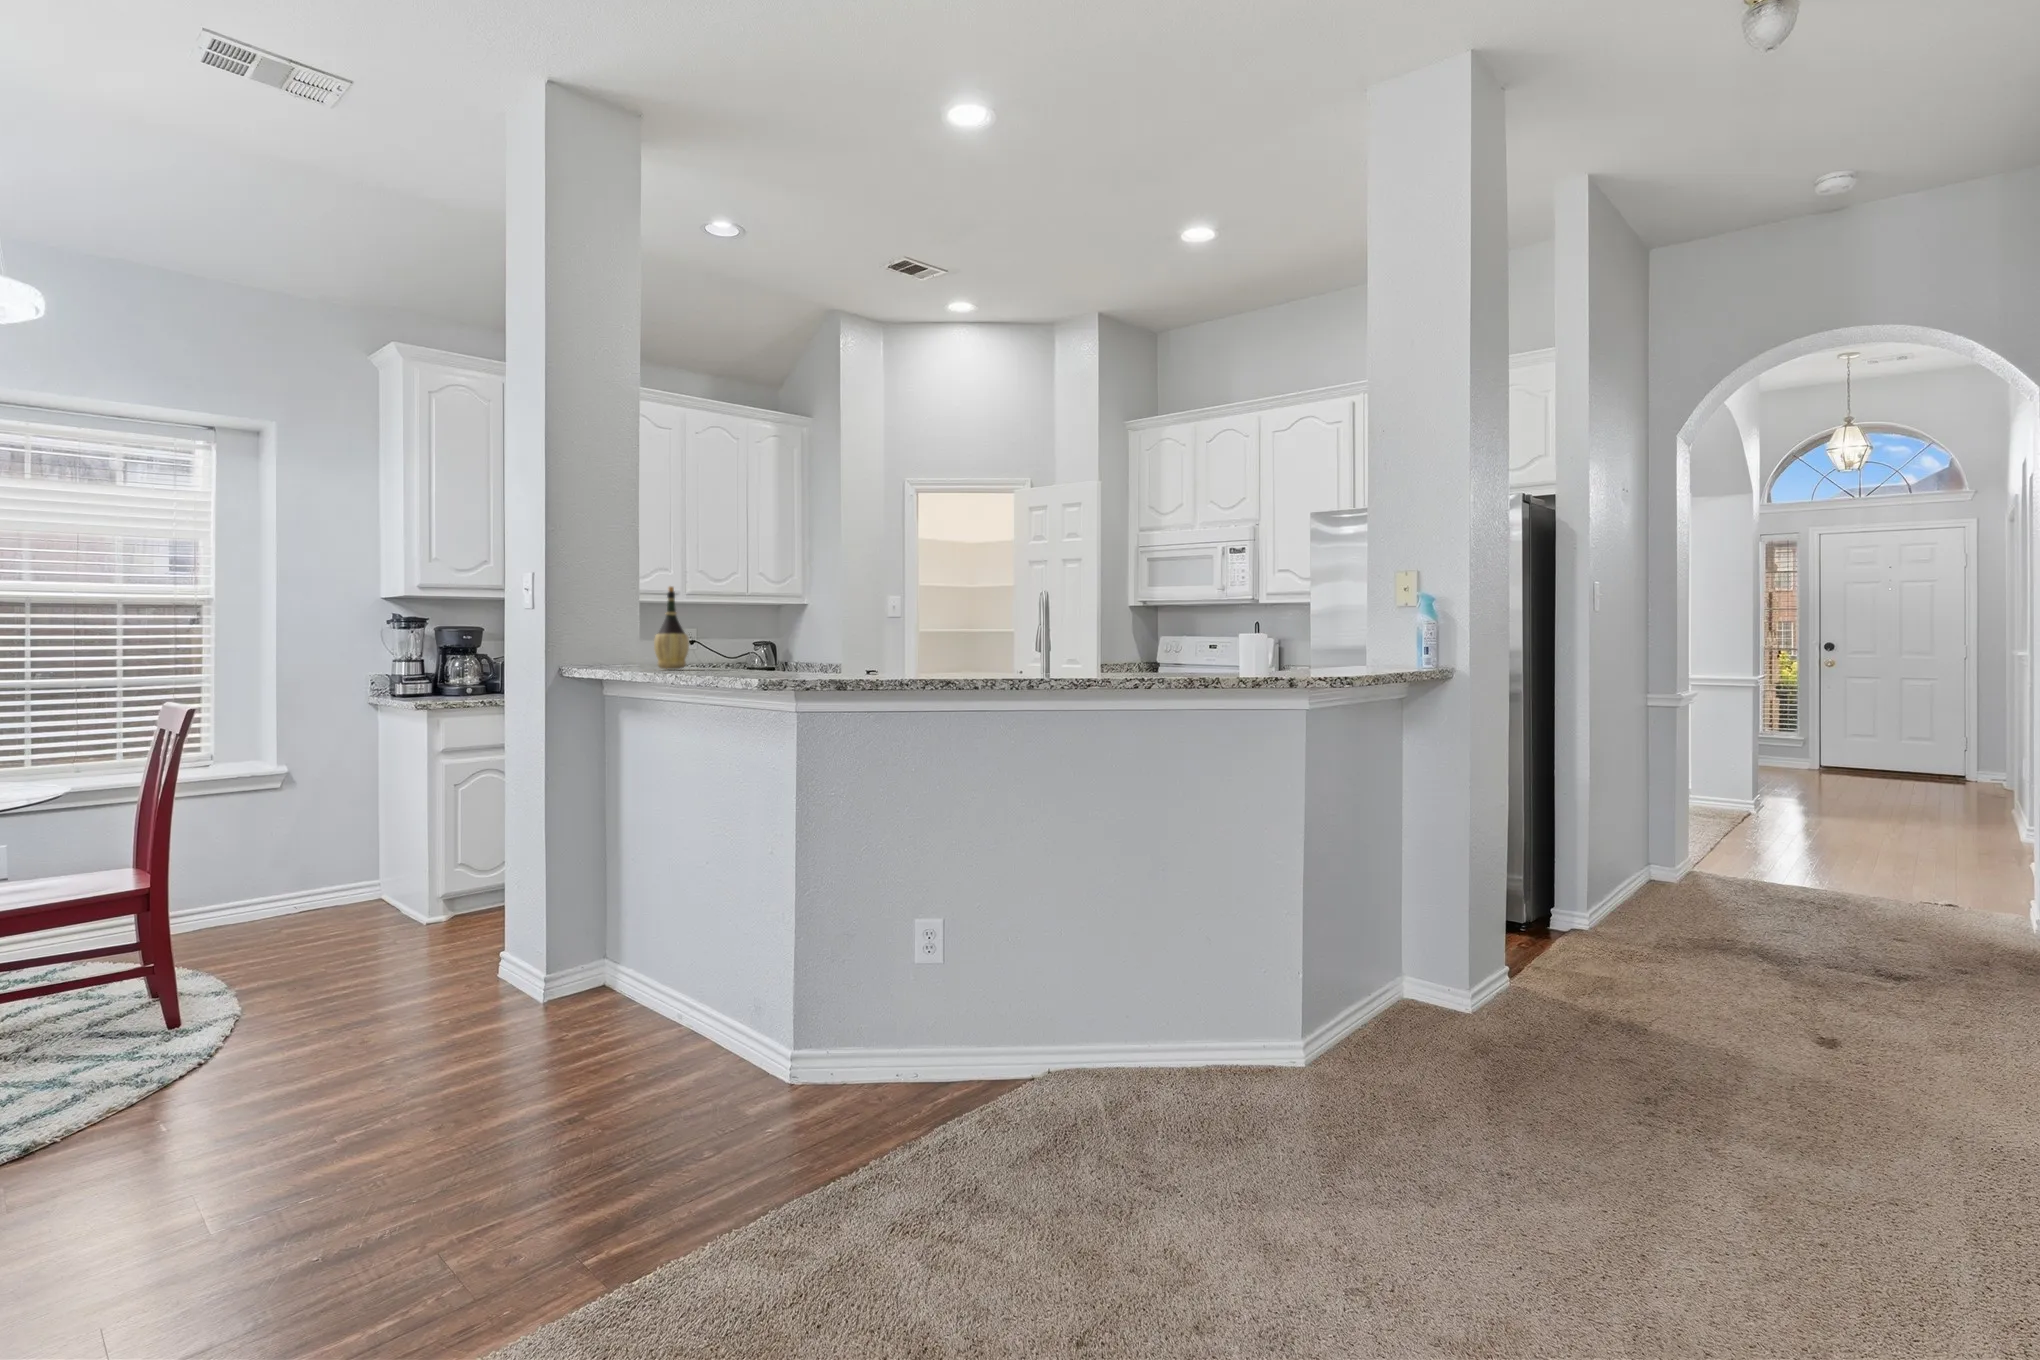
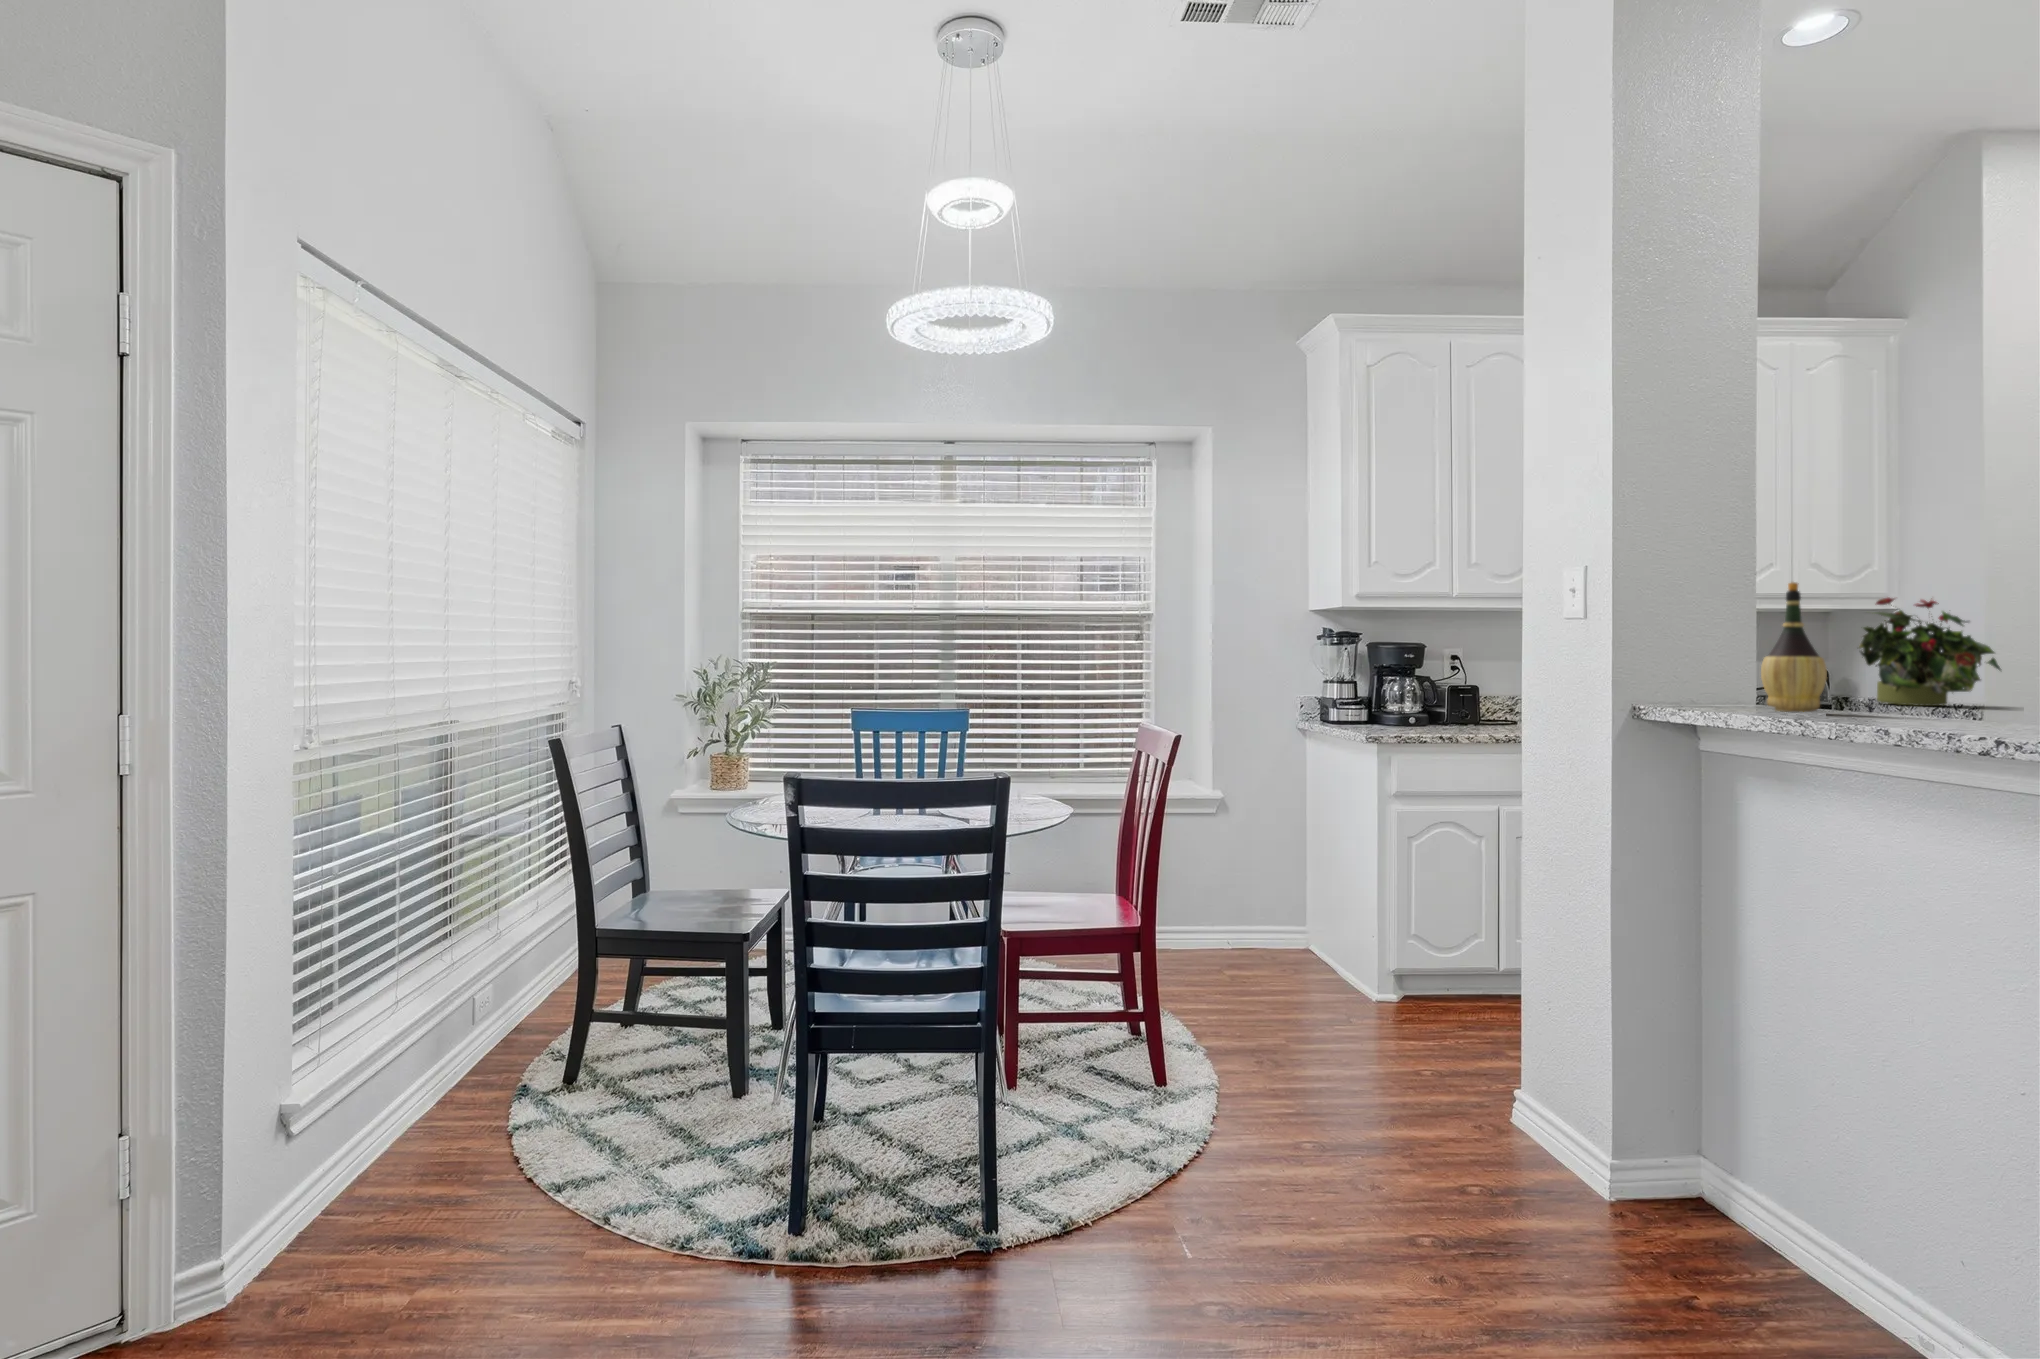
potted plant: none [747,596,818,664] -> present [1859,598,2001,706]

